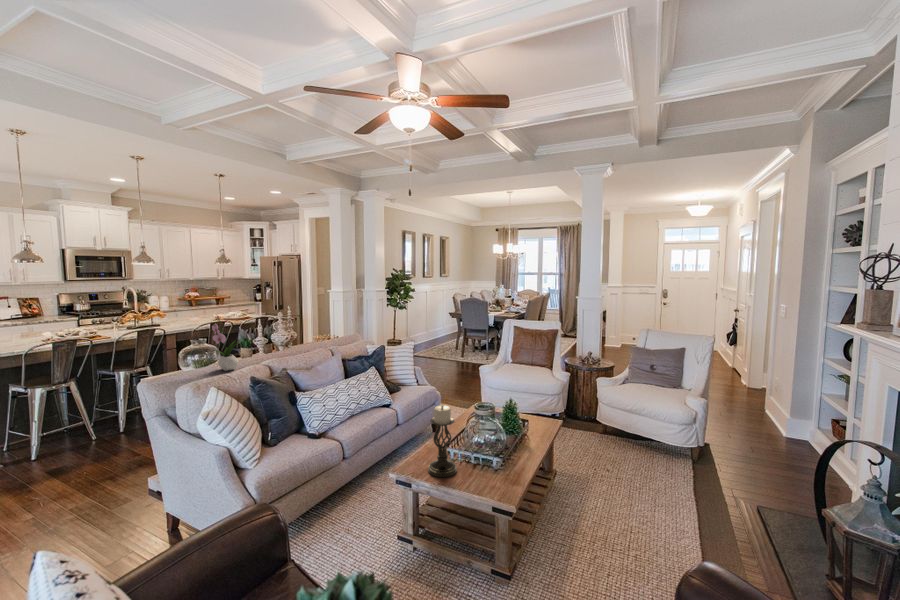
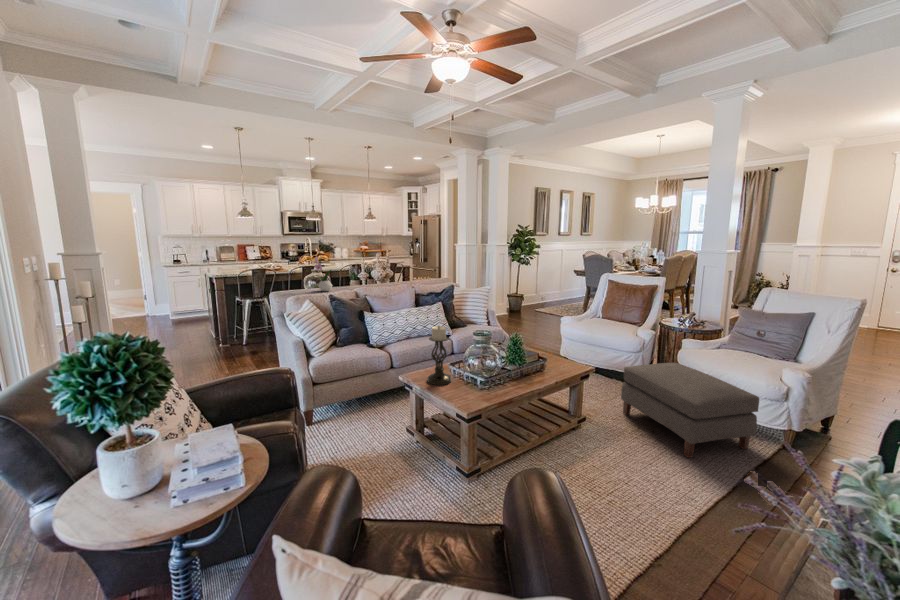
ottoman: none [574,401,691,492] -> present [621,363,759,458]

